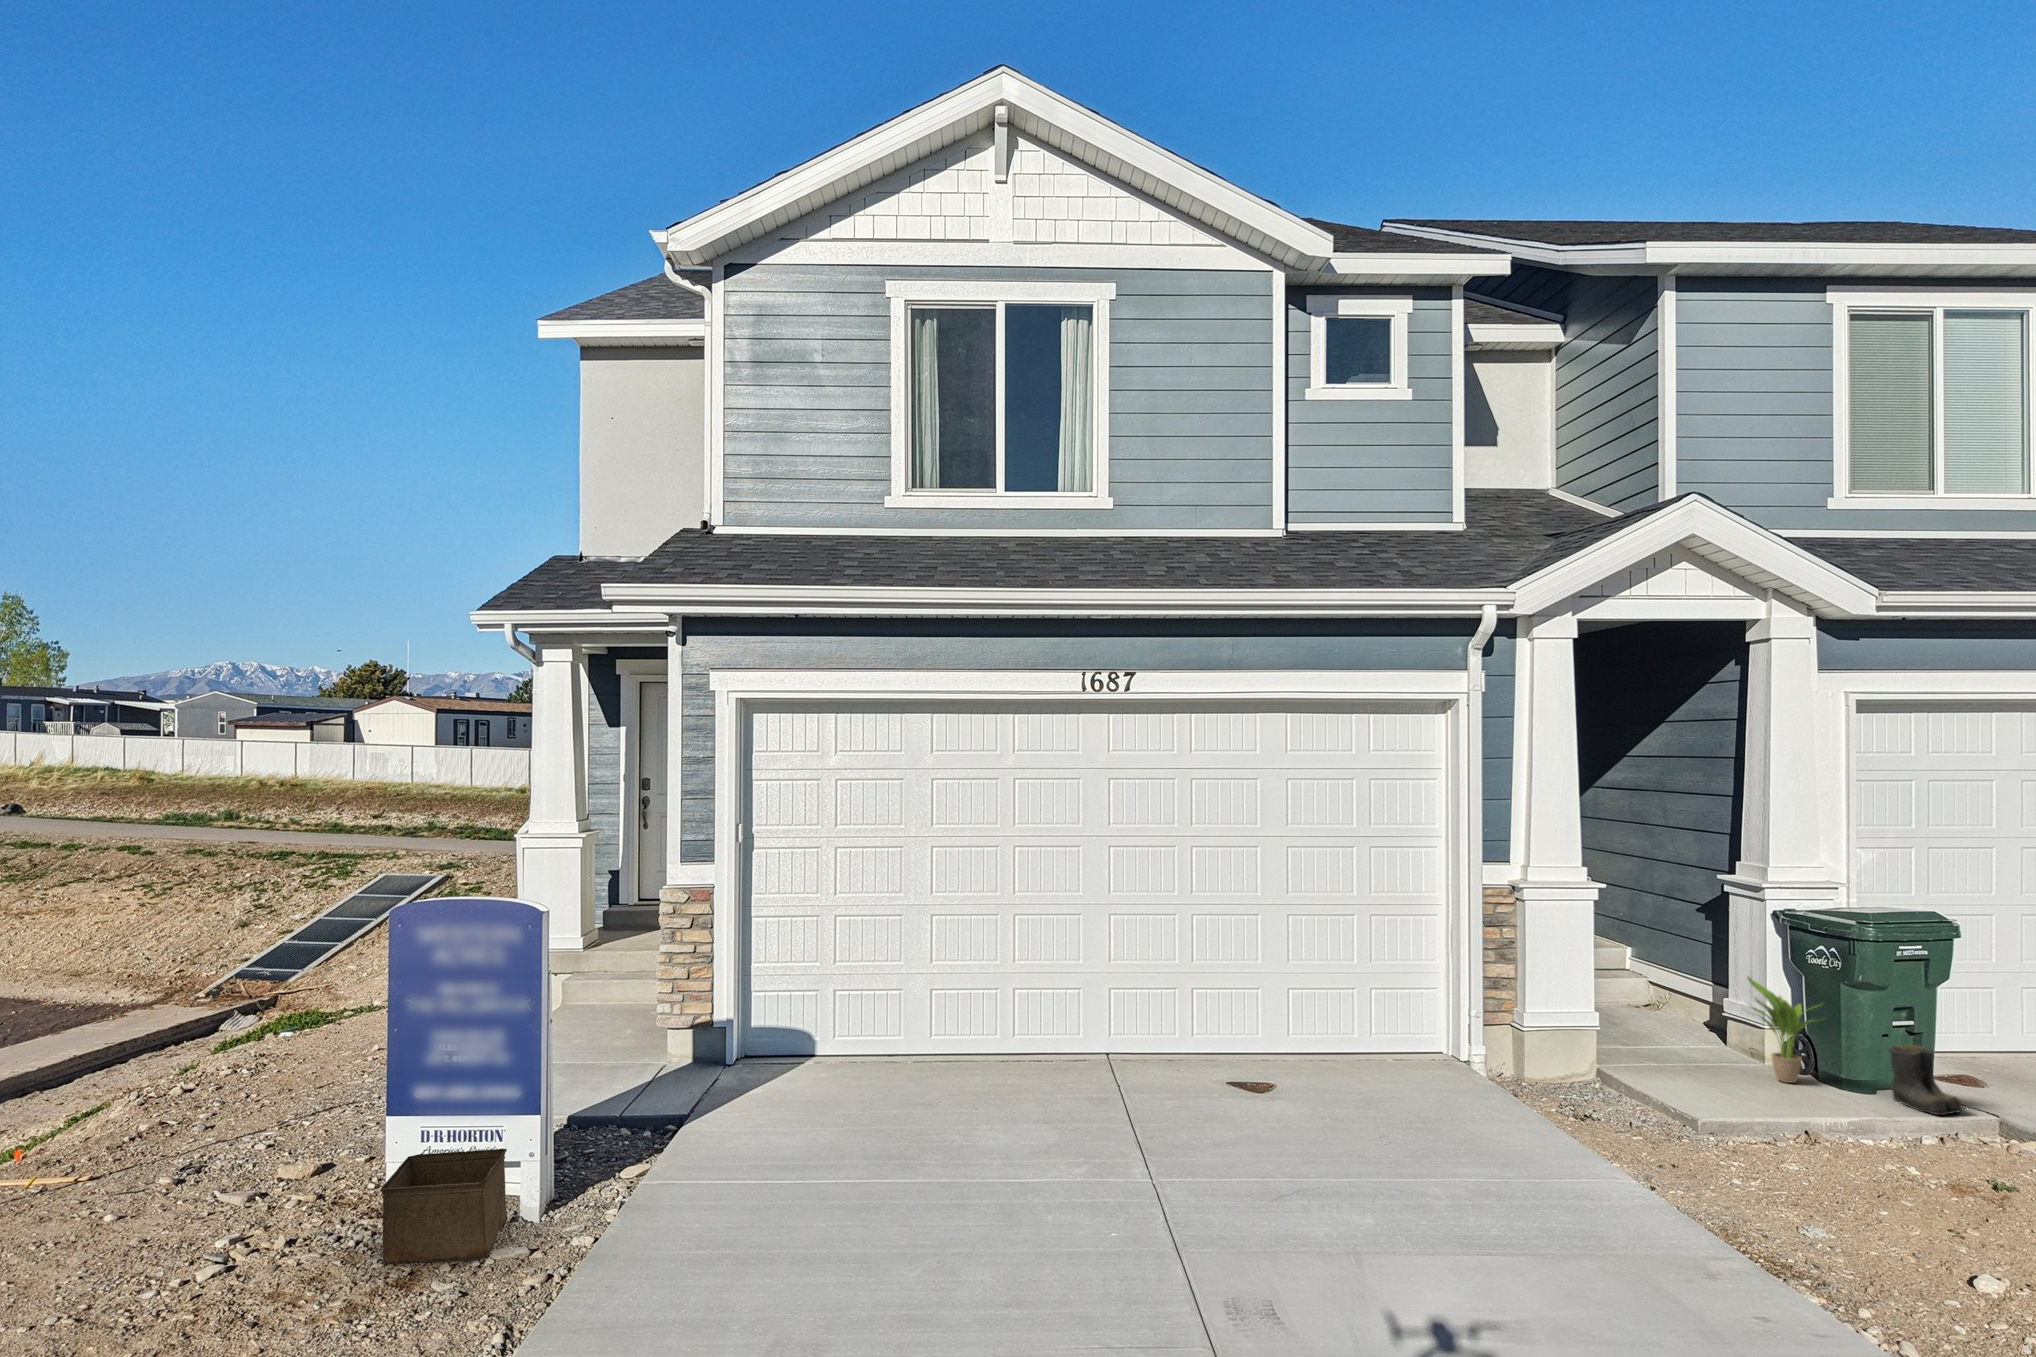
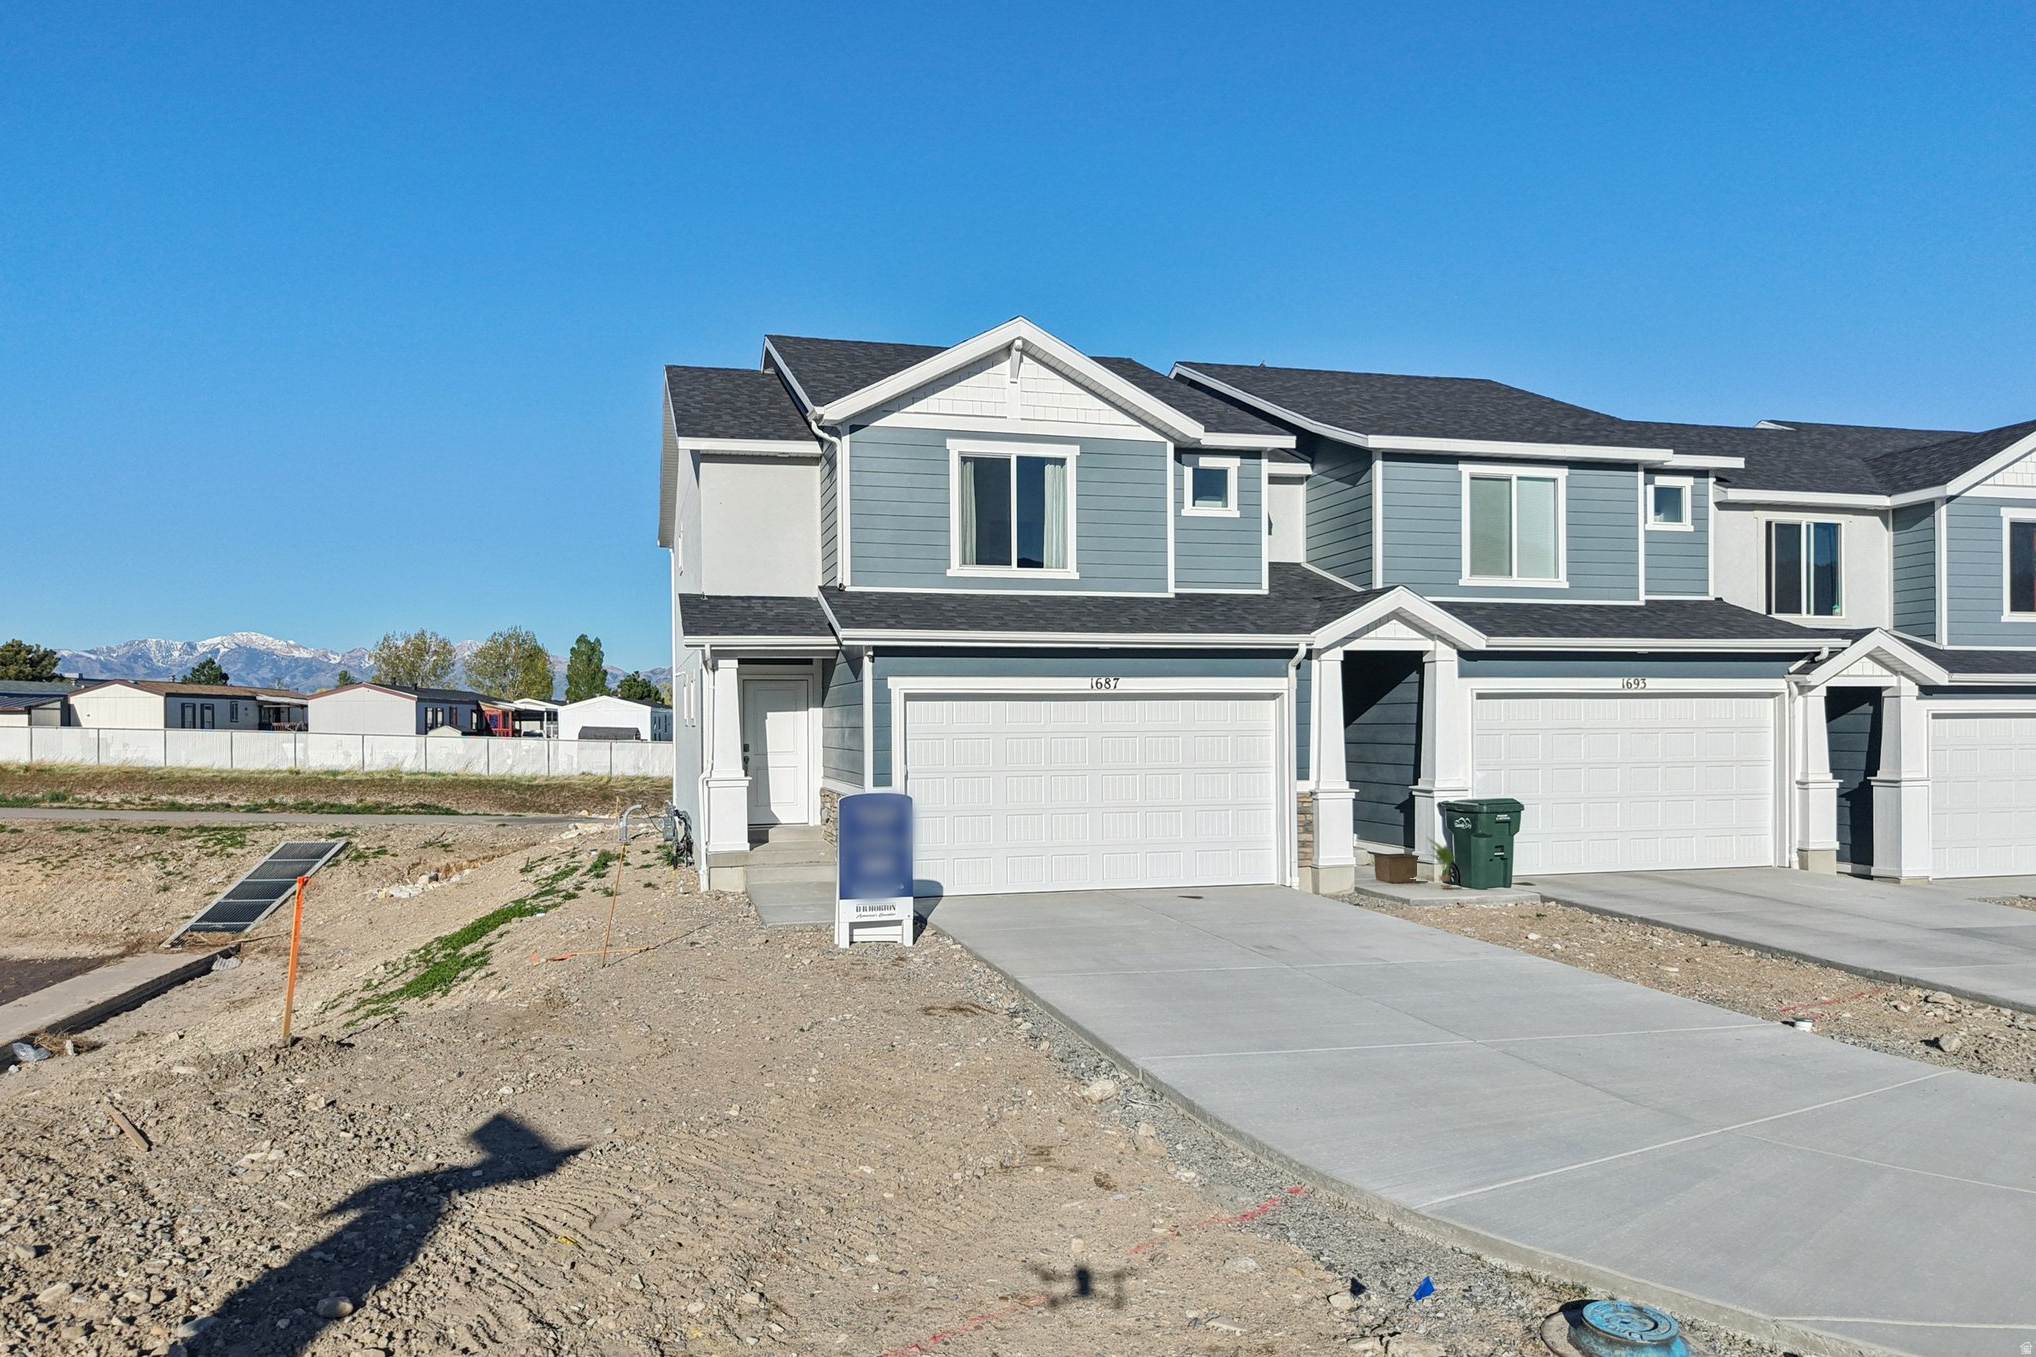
boots: present [1889,1045,1964,1115] -> none [1492,865,1527,895]
storage bin: present [380,1149,508,1264] -> present [1374,853,1421,883]

